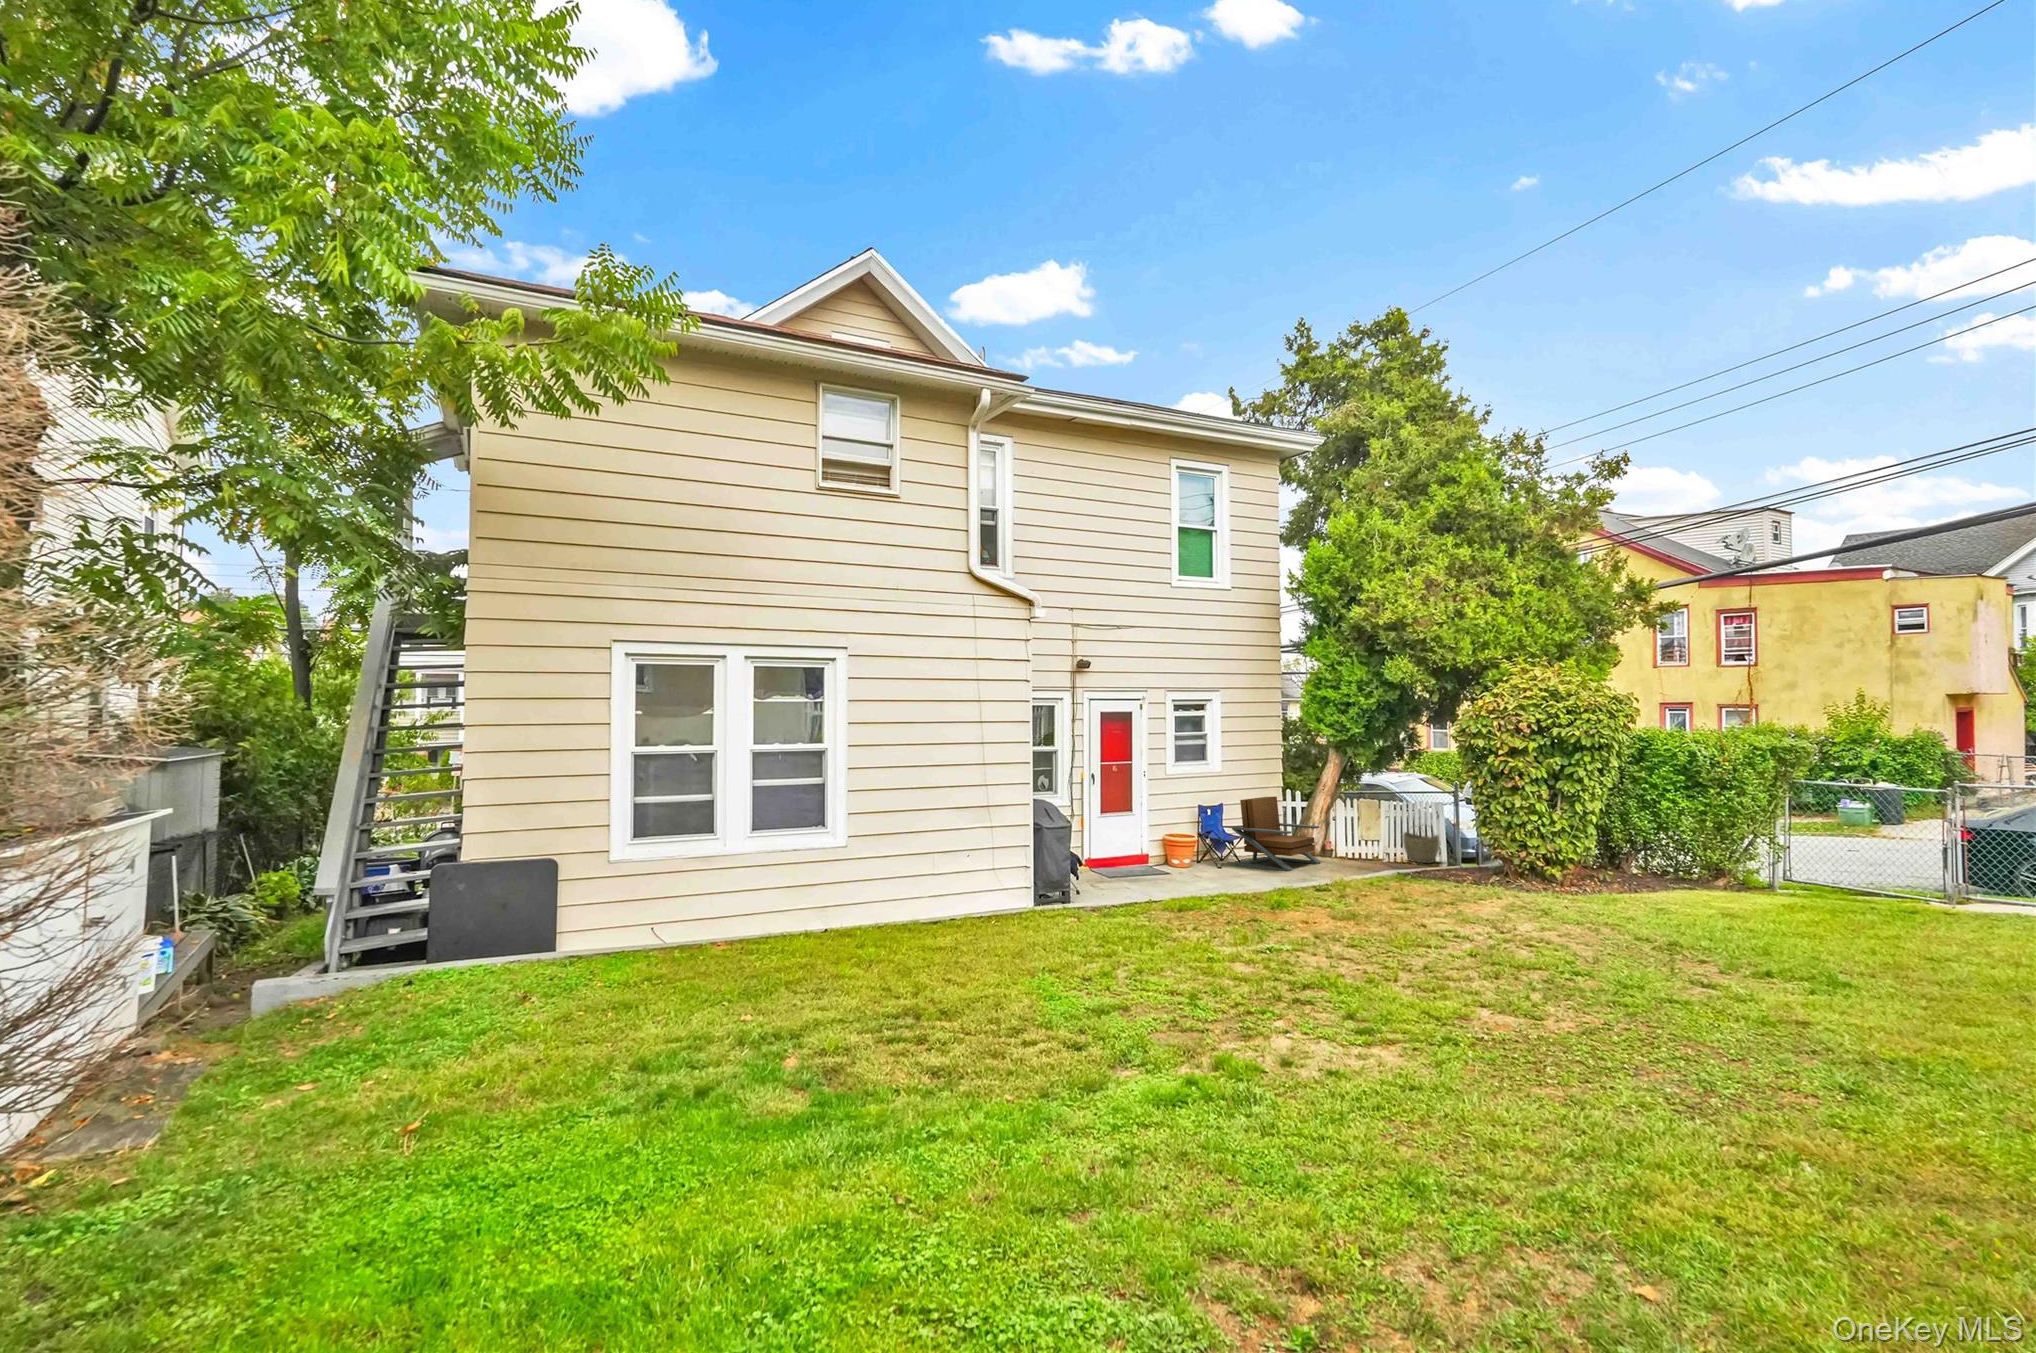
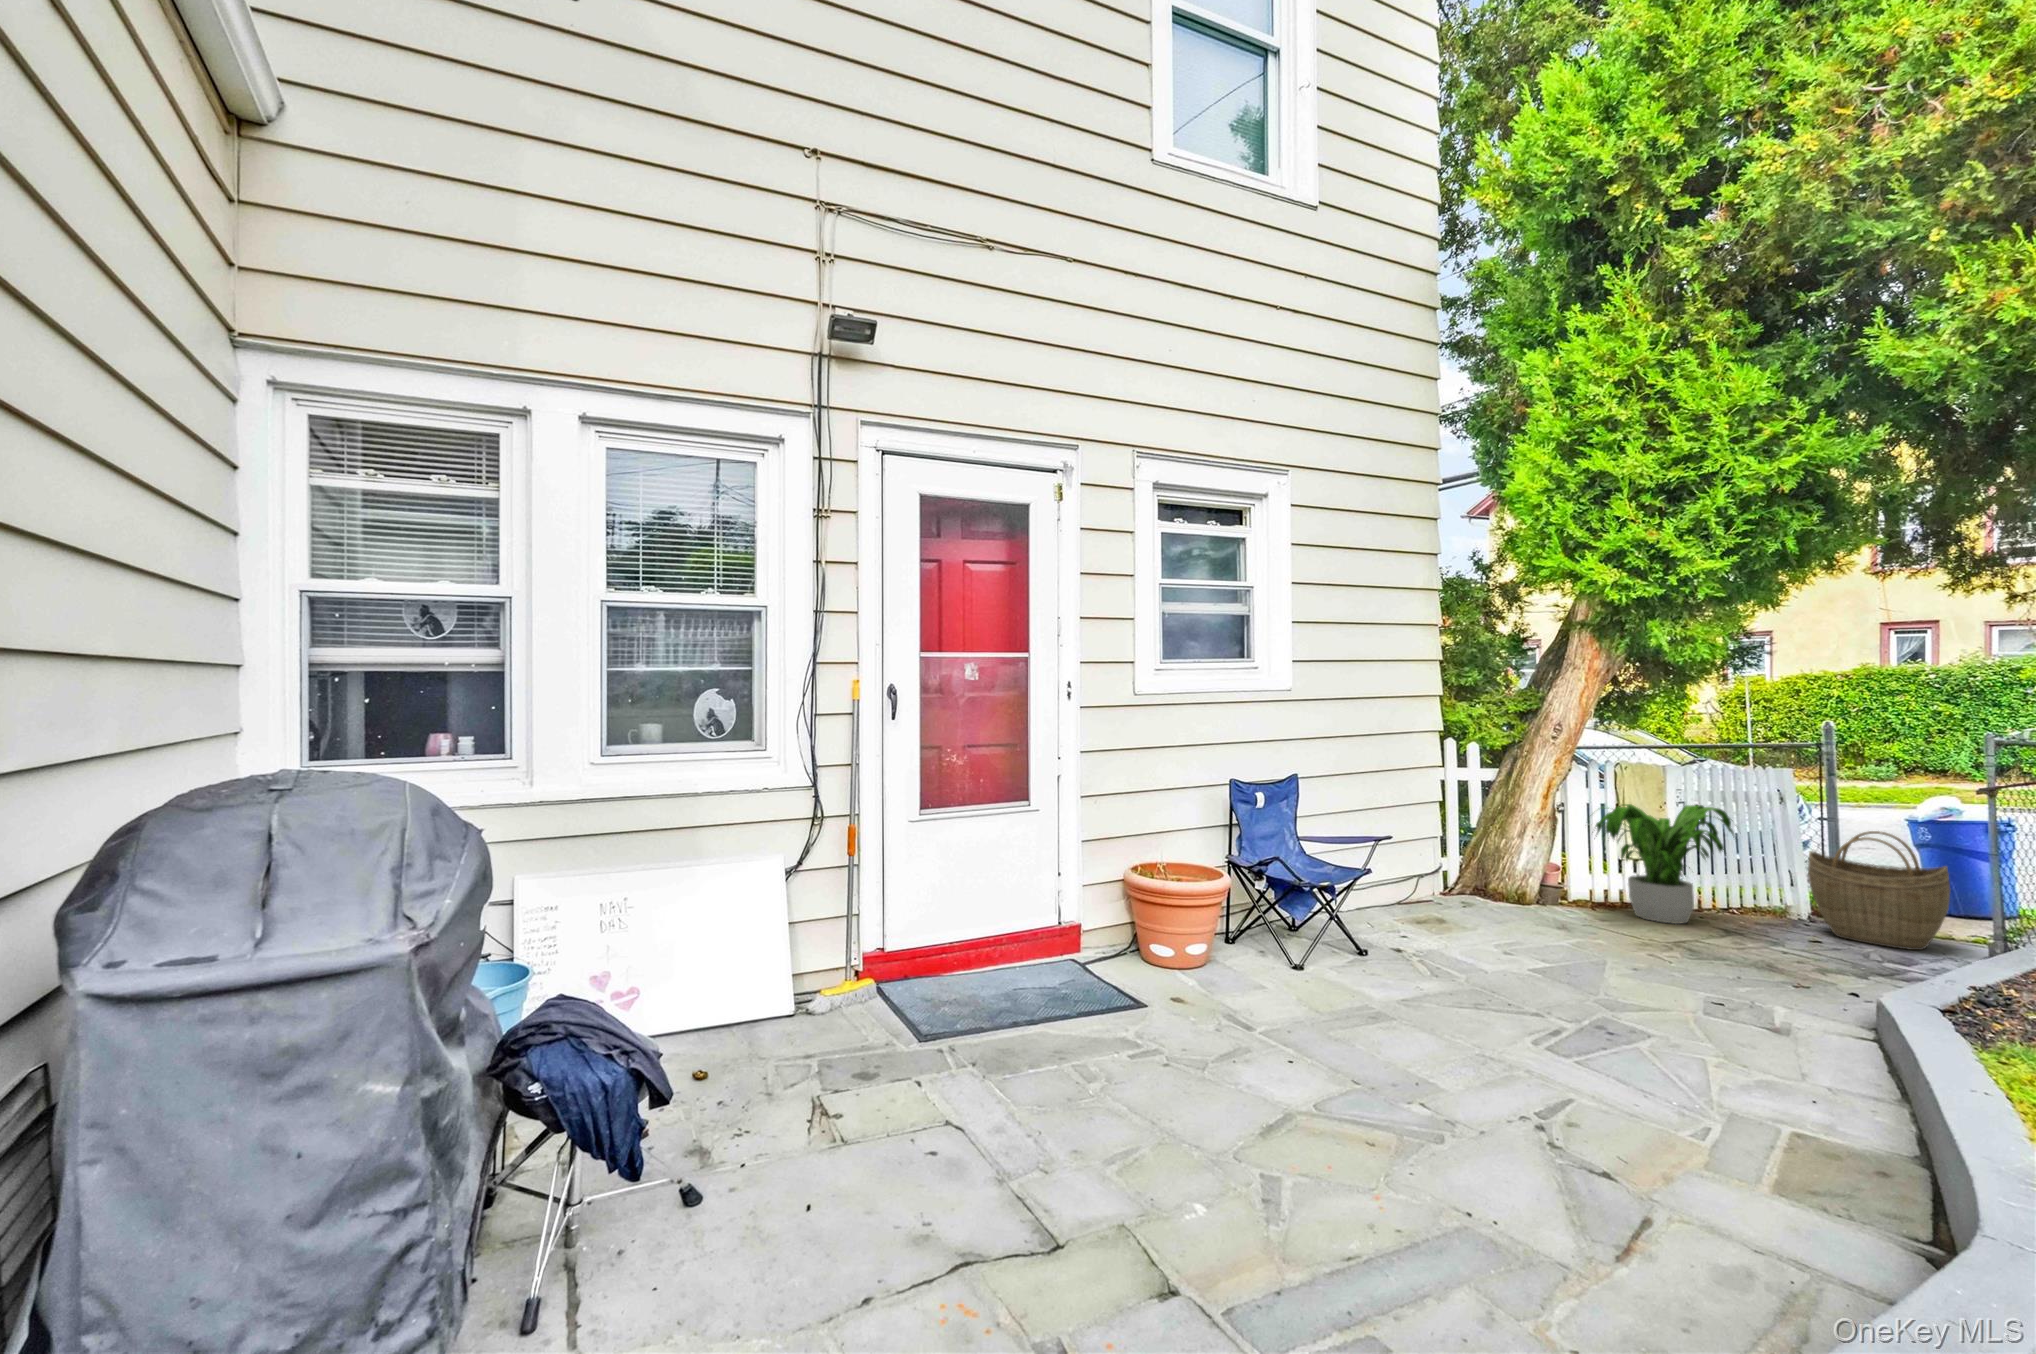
lounge chair: present [1232,796,1321,872] -> none [1328,755,1586,1002]
potted plant: none [1336,816,1383,859] -> present [1596,804,1734,924]

